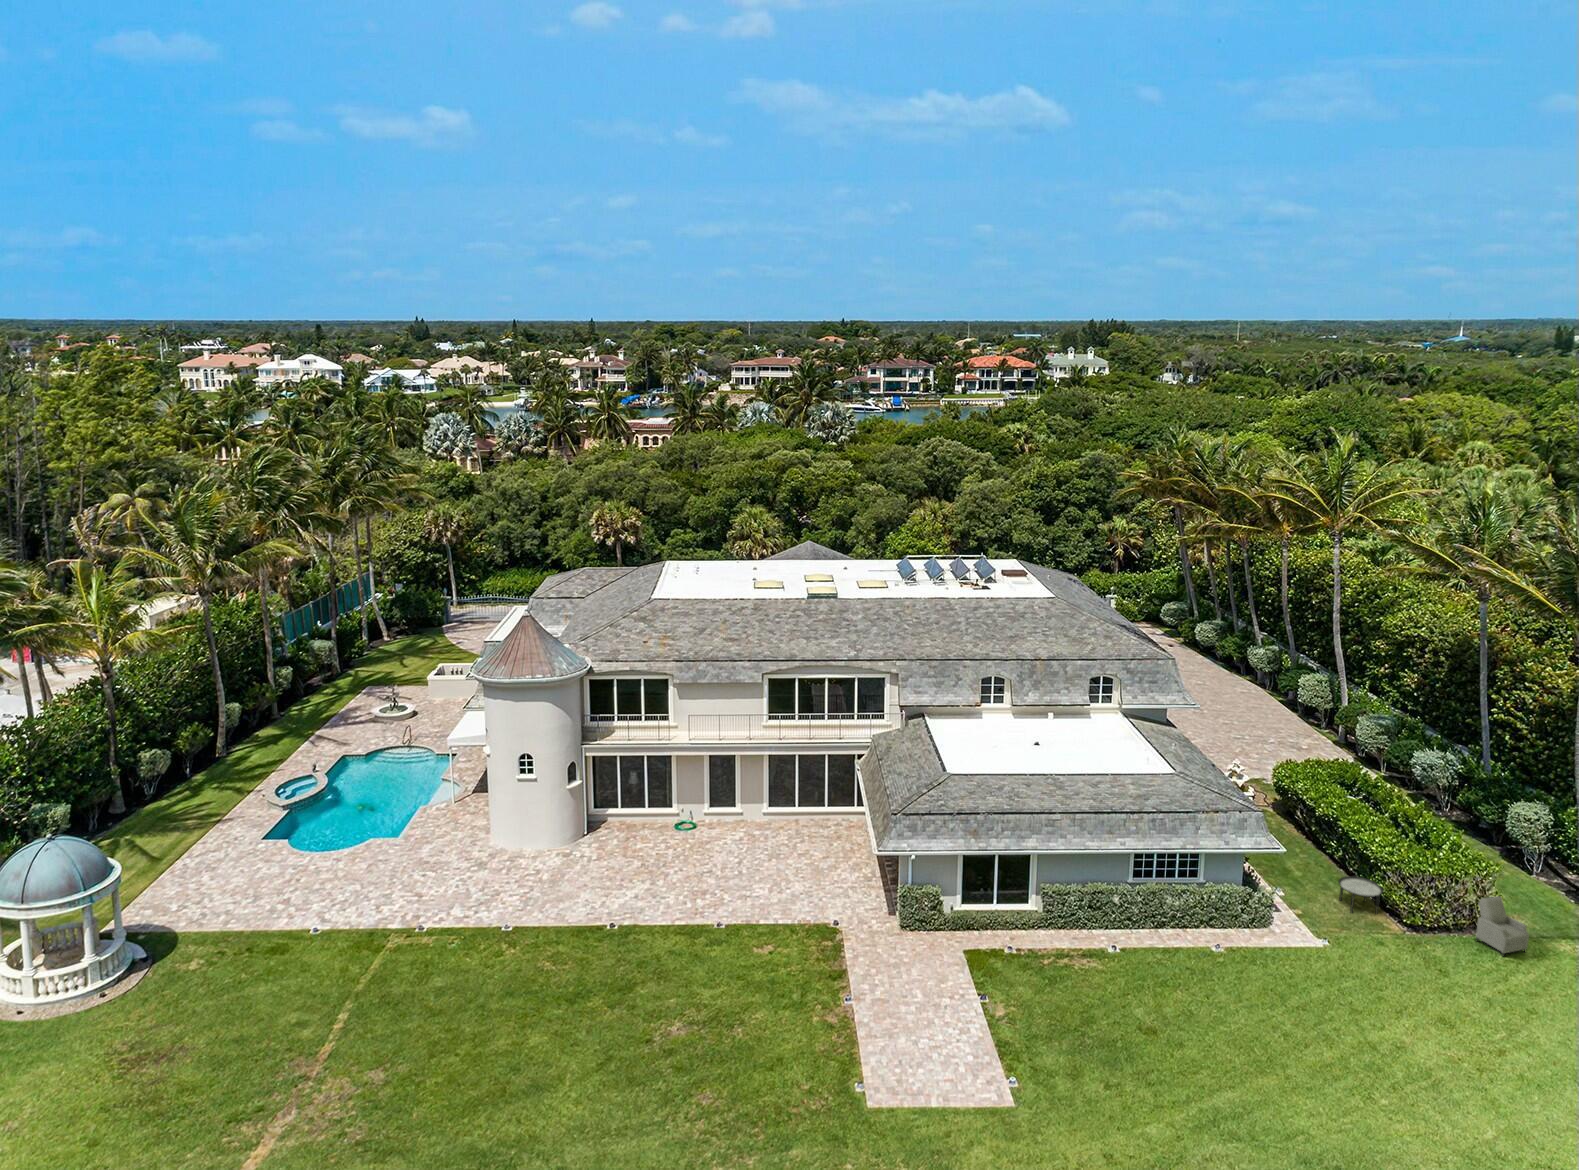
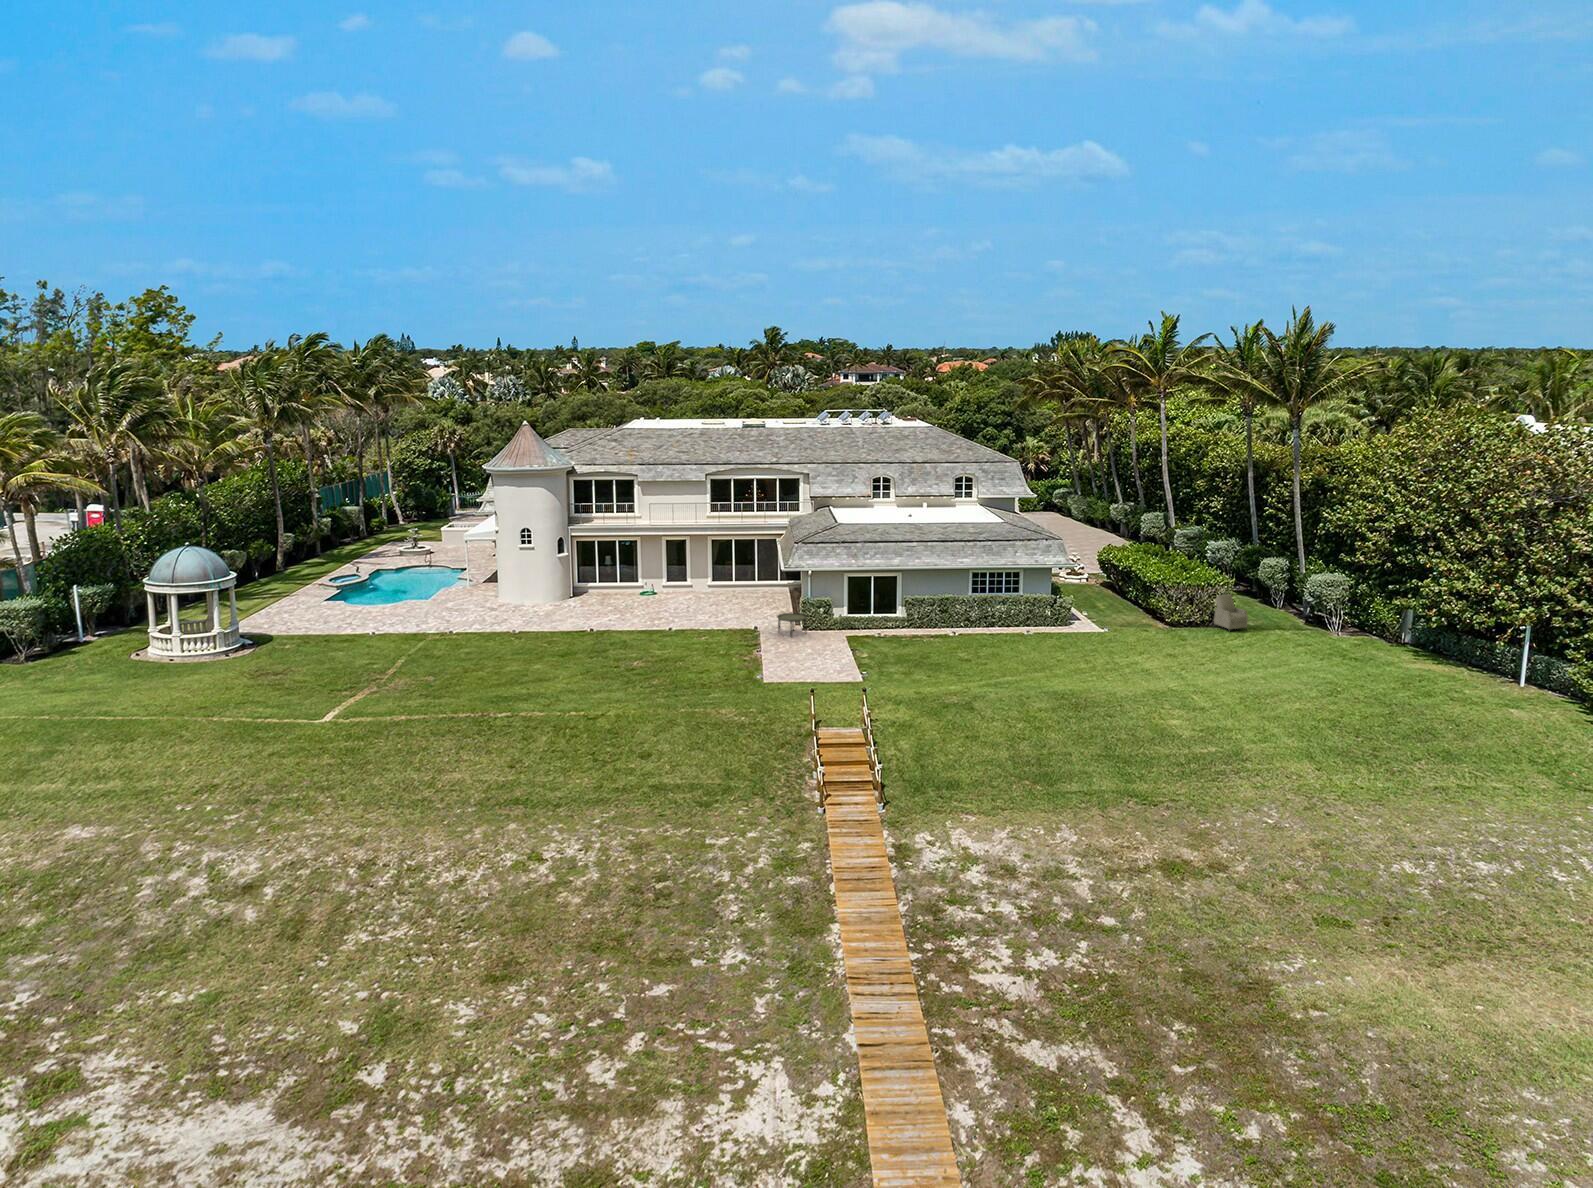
round table: present [1338,876,1383,914] -> present [777,613,807,634]

